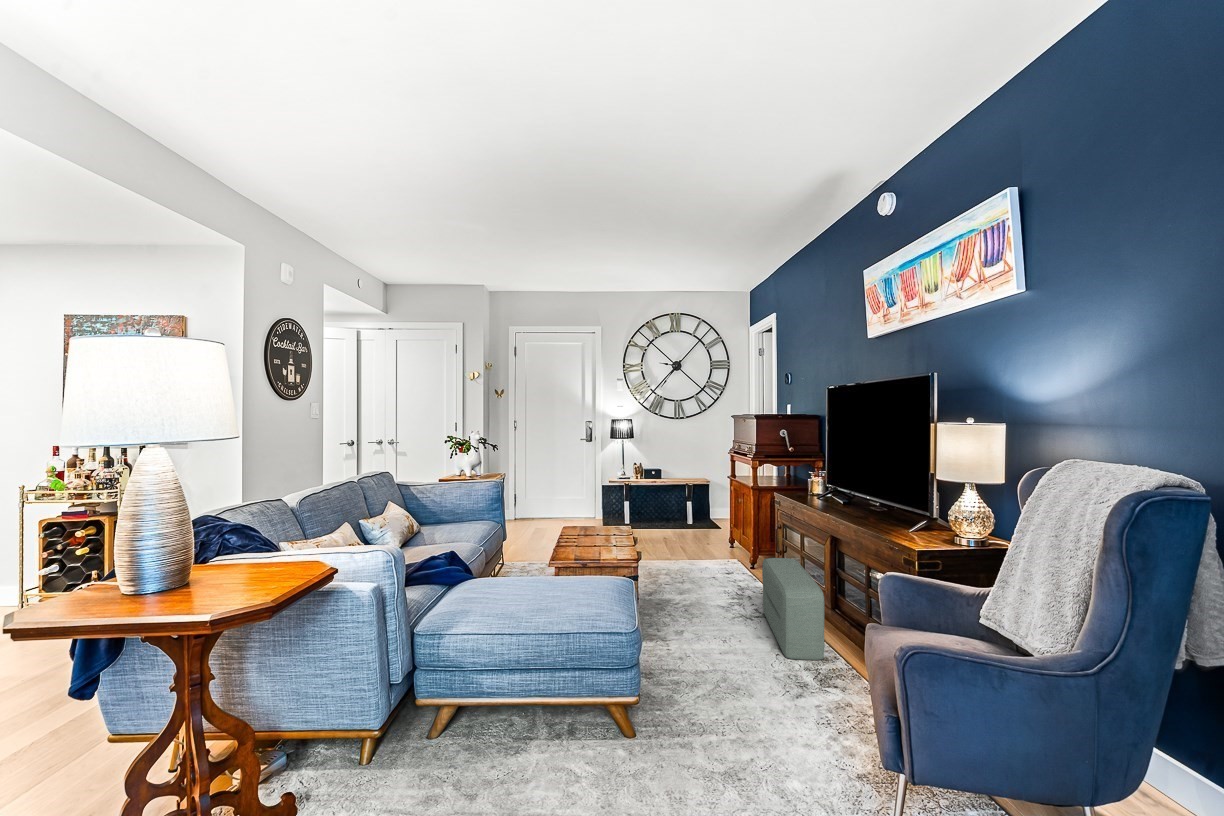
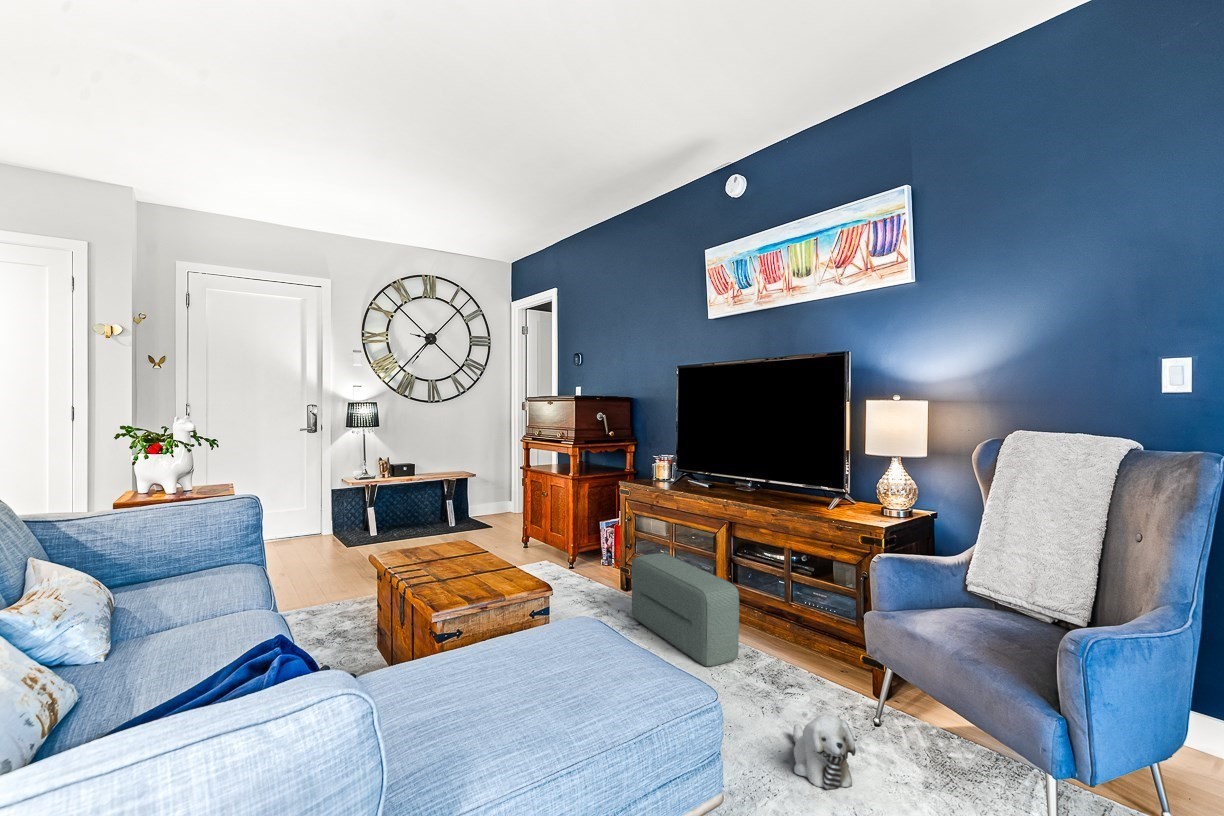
plush toy: none [772,693,827,760] -> present [793,715,856,790]

